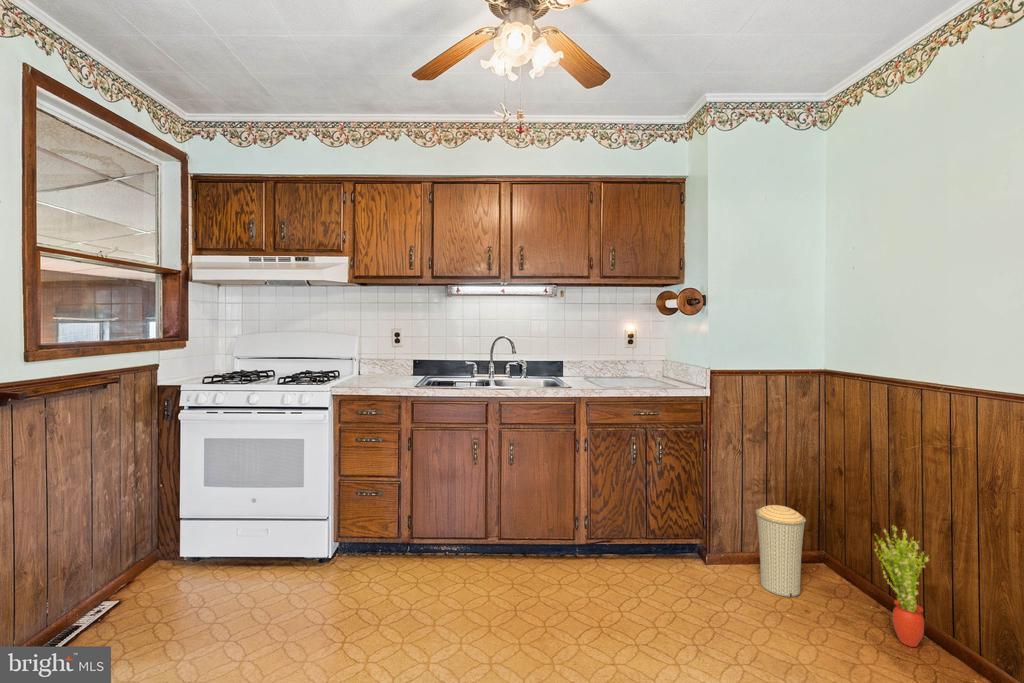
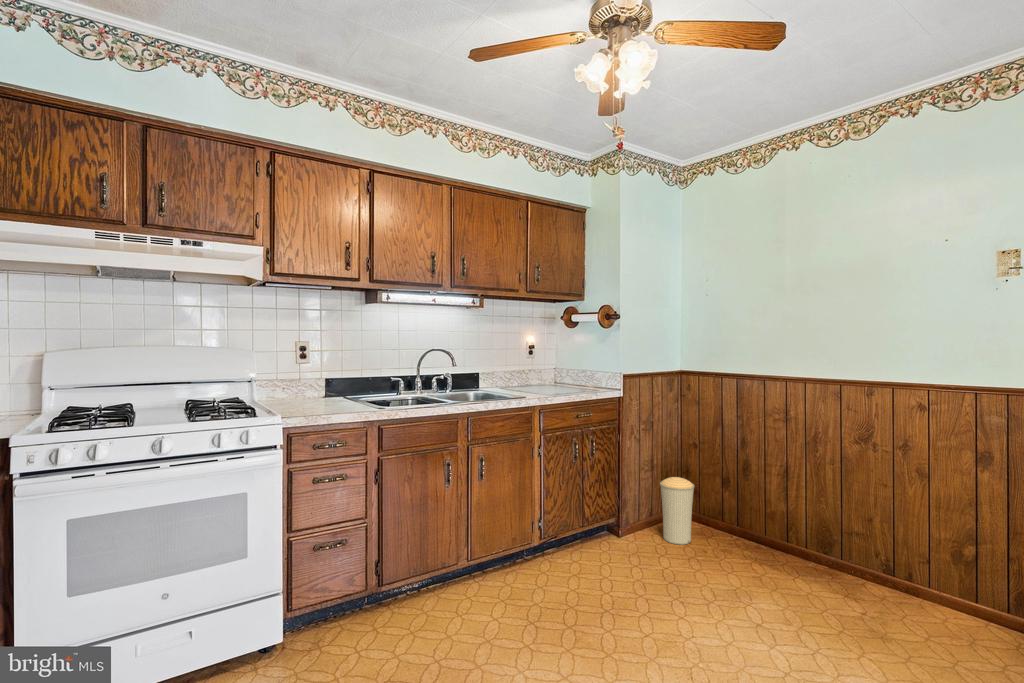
potted plant: present [875,526,928,647] -> none [741,476,776,553]

